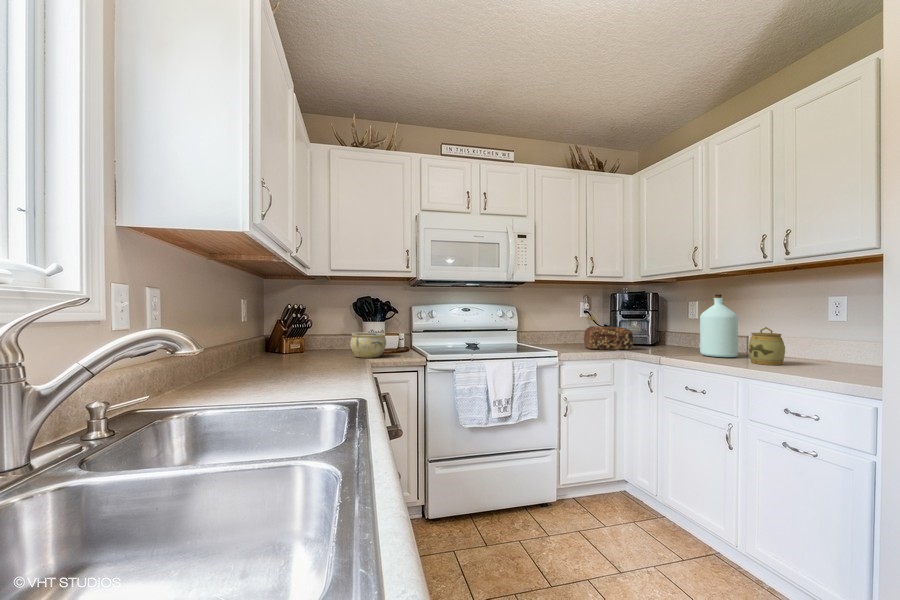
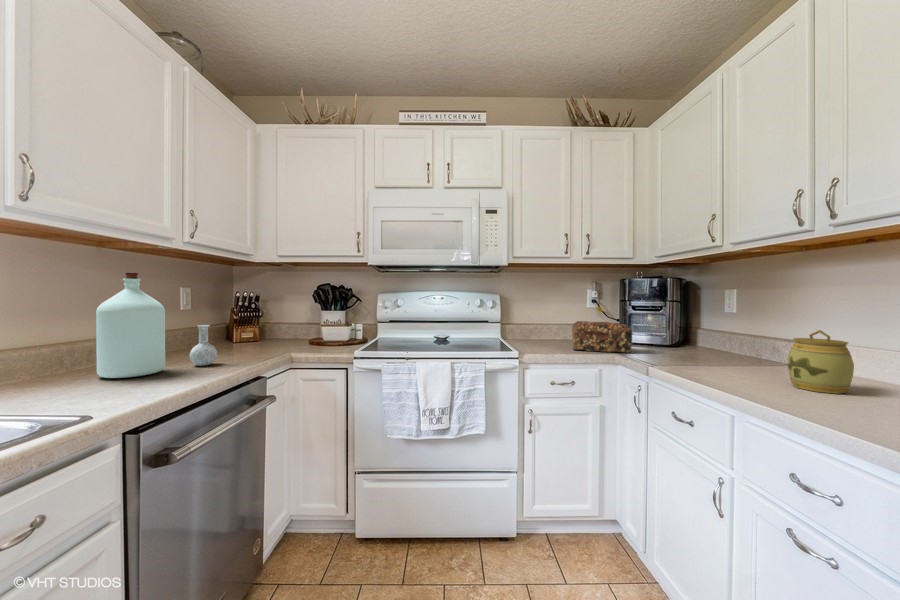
bottle: present [699,295,738,357] -> present [96,273,217,378]
ceramic bowl: present [350,332,386,358] -> none [281,323,323,351]

